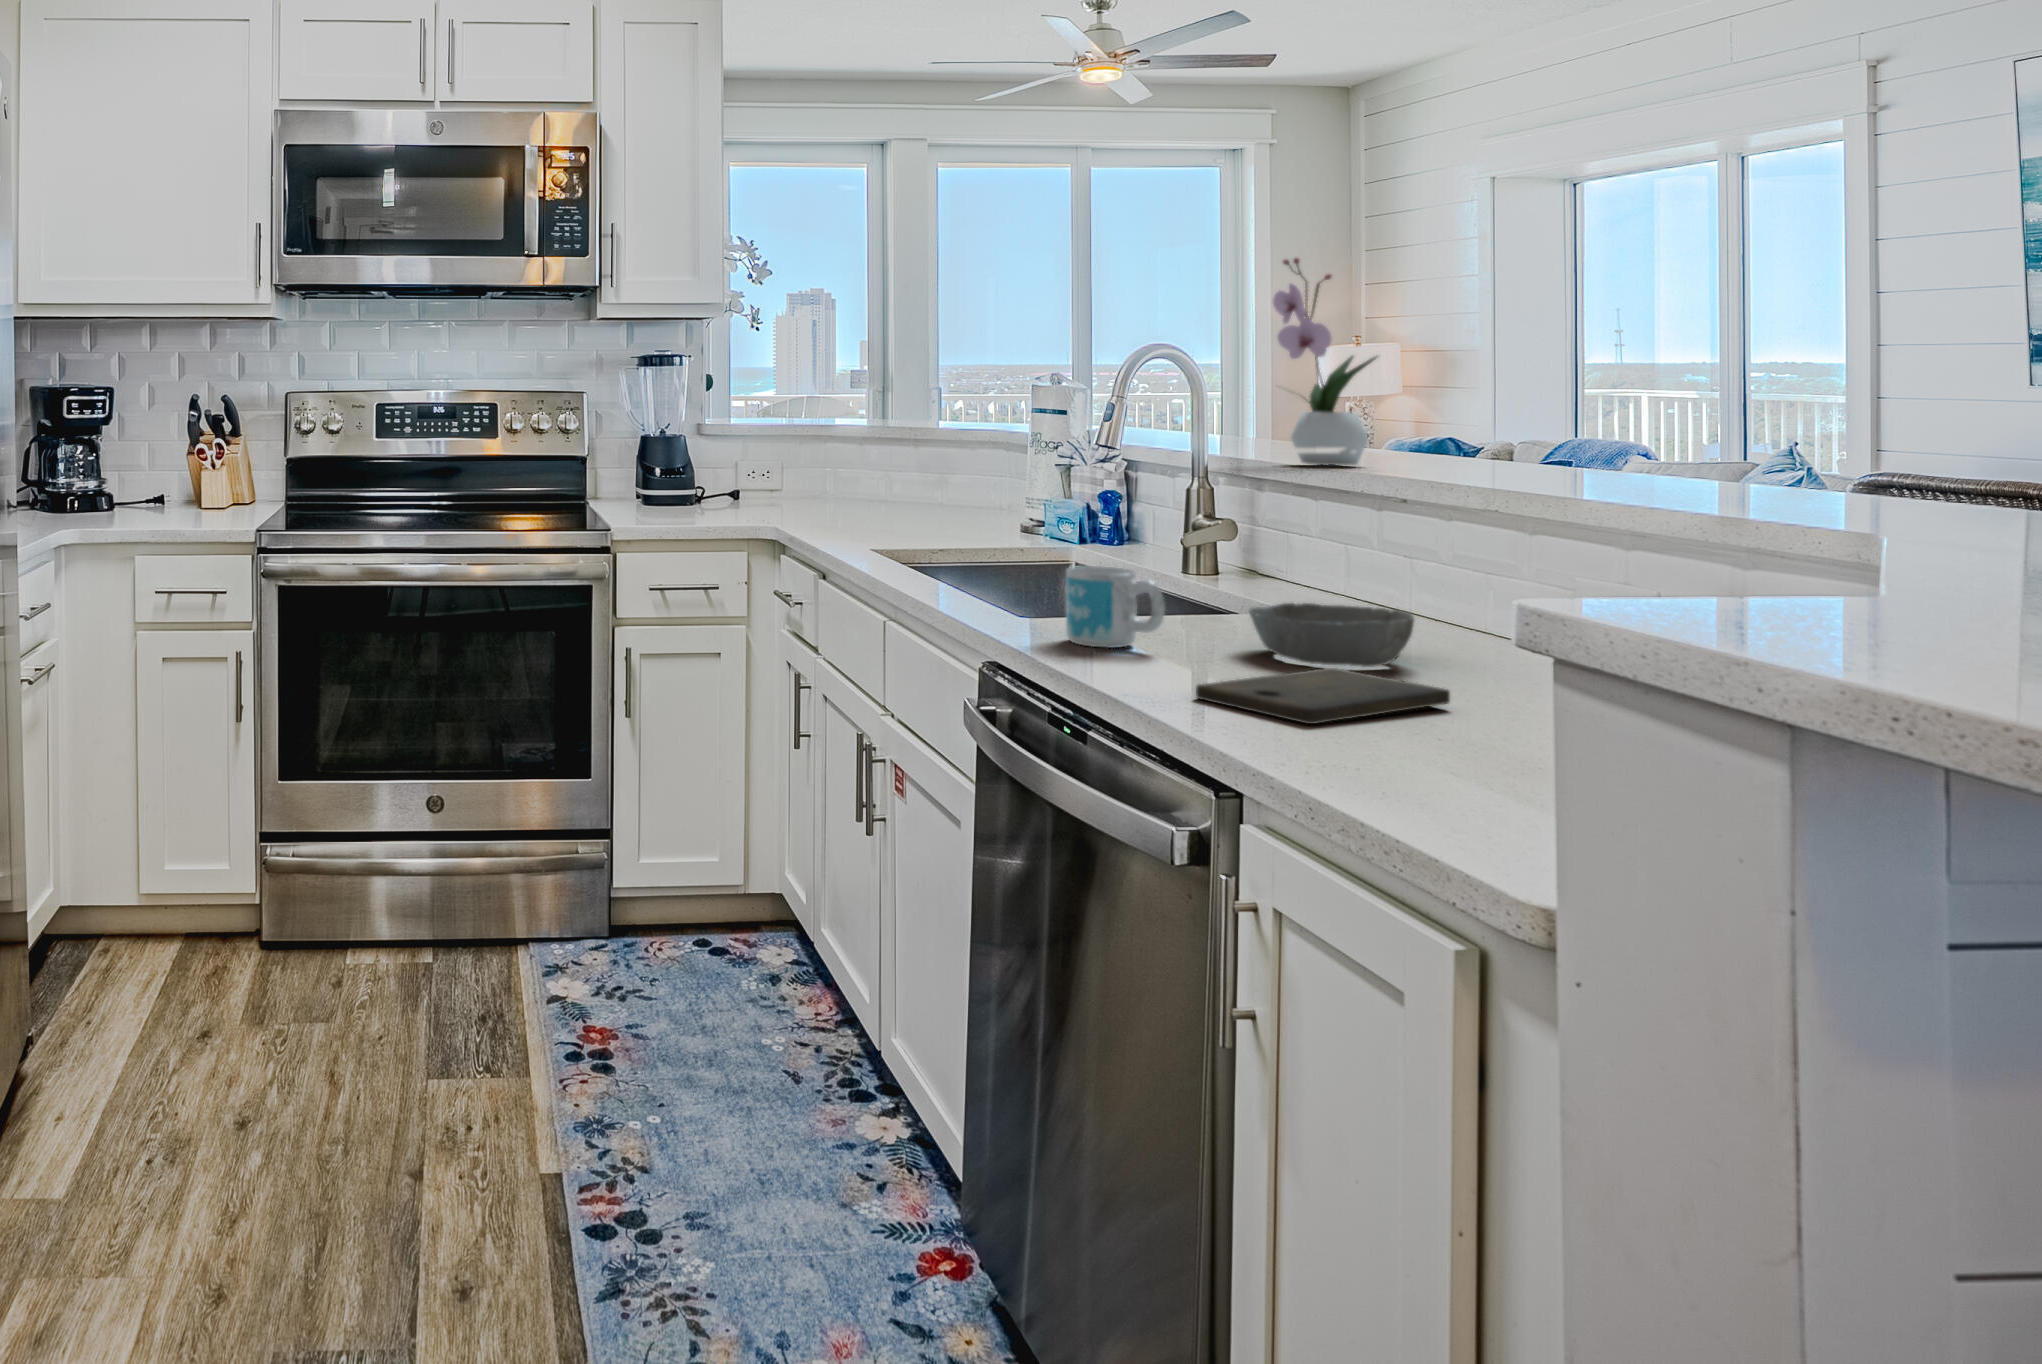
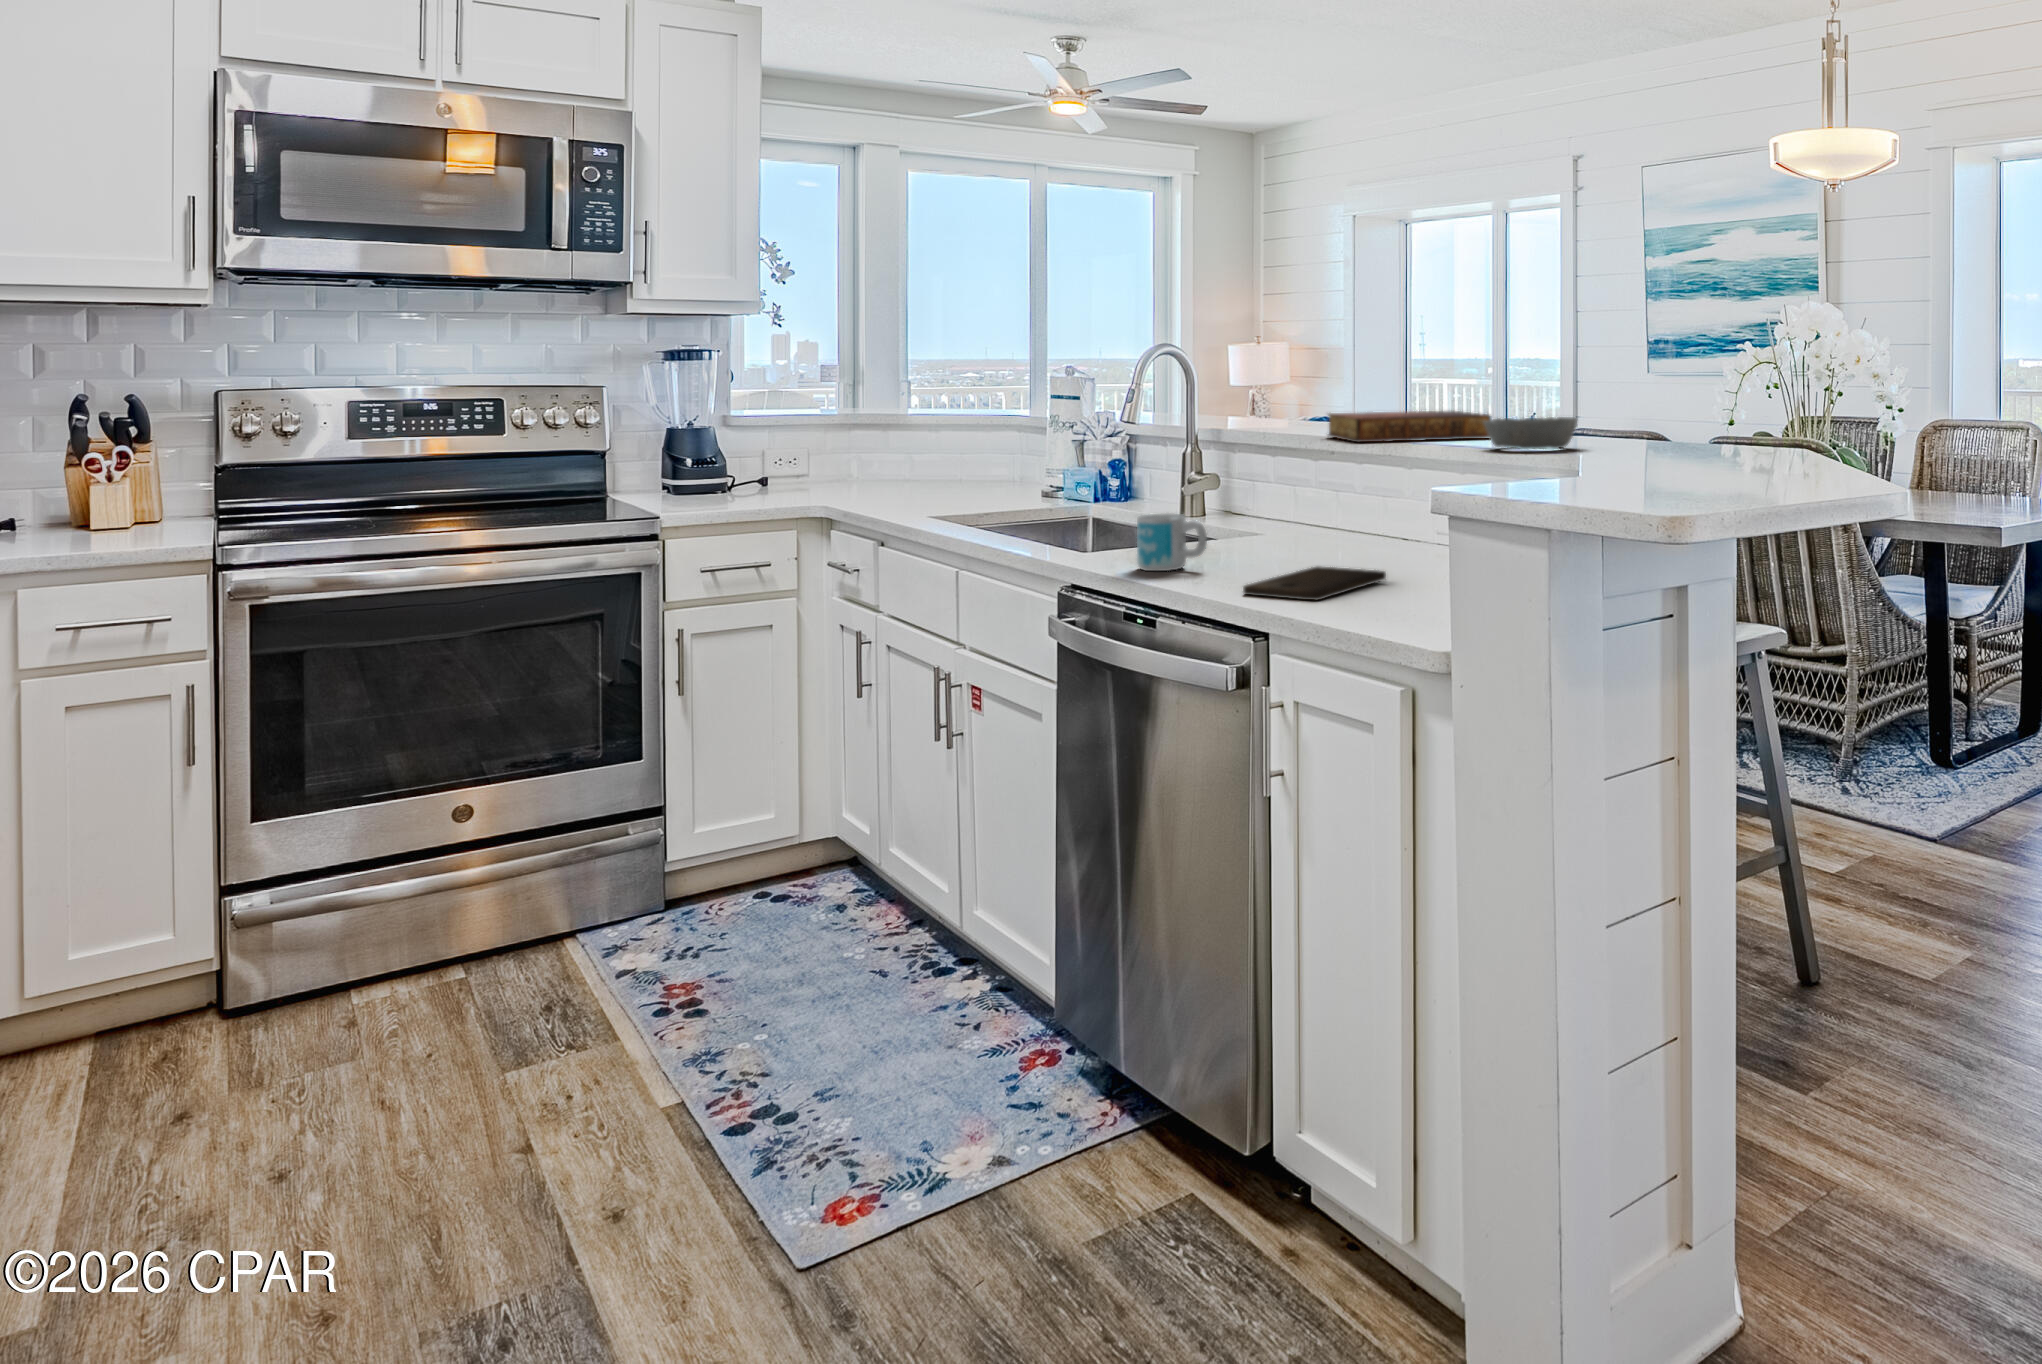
flower arrangement: present [1273,258,1377,465] -> none [1243,285,1312,433]
book: none [1394,439,1692,488] -> present [1328,411,1491,442]
bowl: present [1249,603,1414,667] -> present [1483,417,1577,449]

